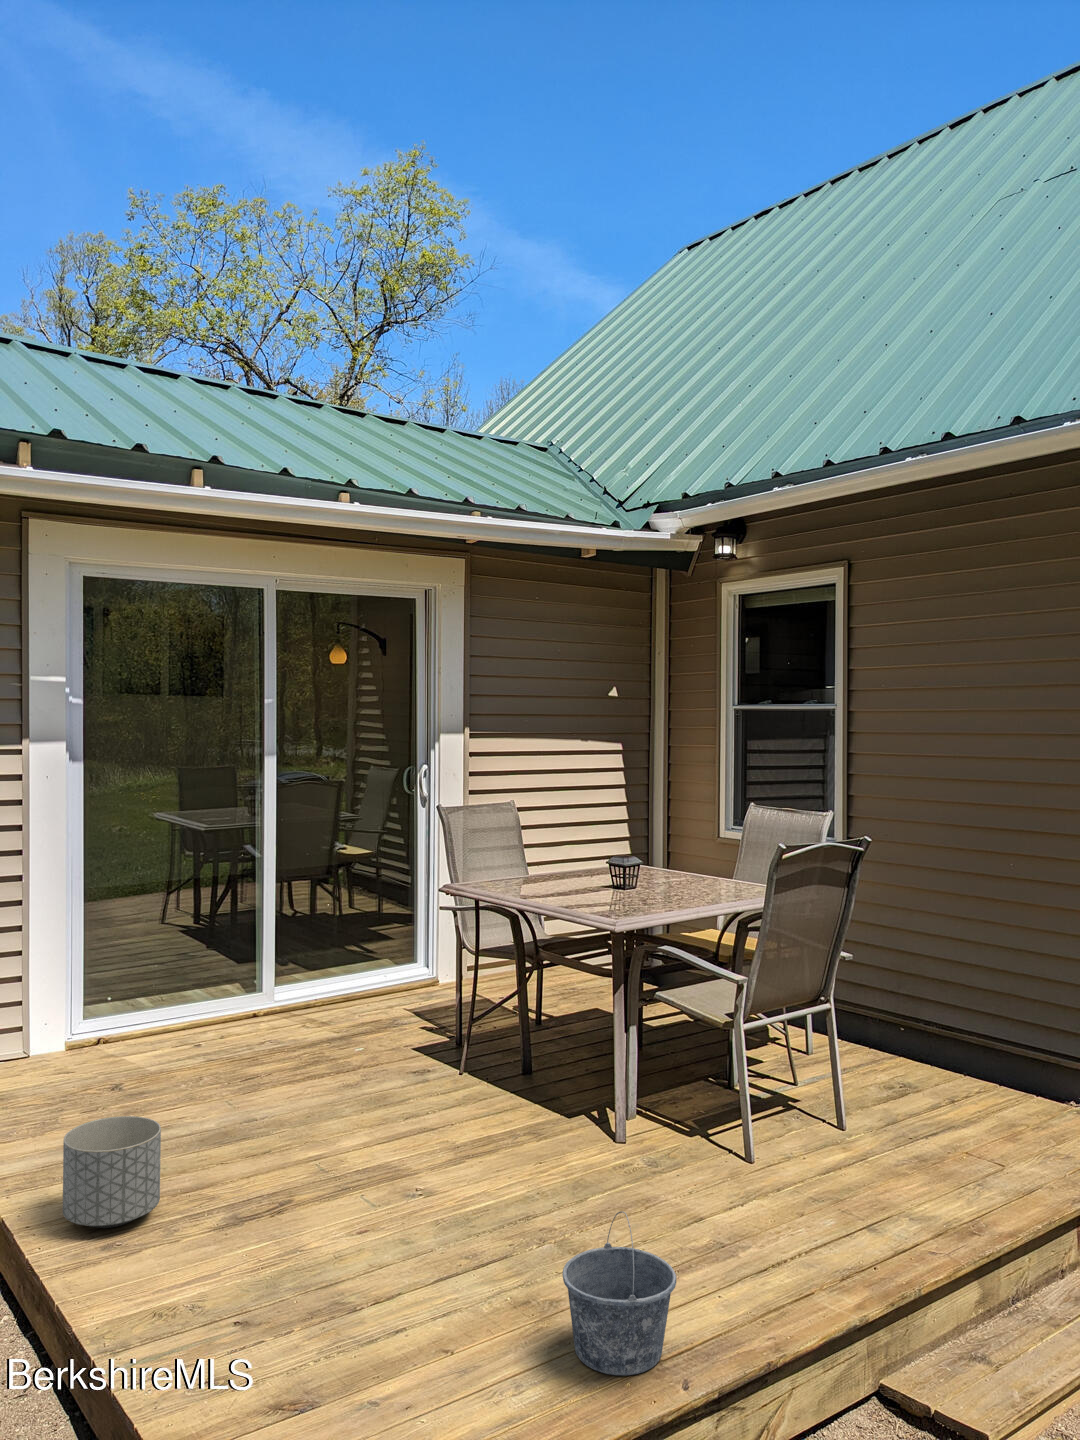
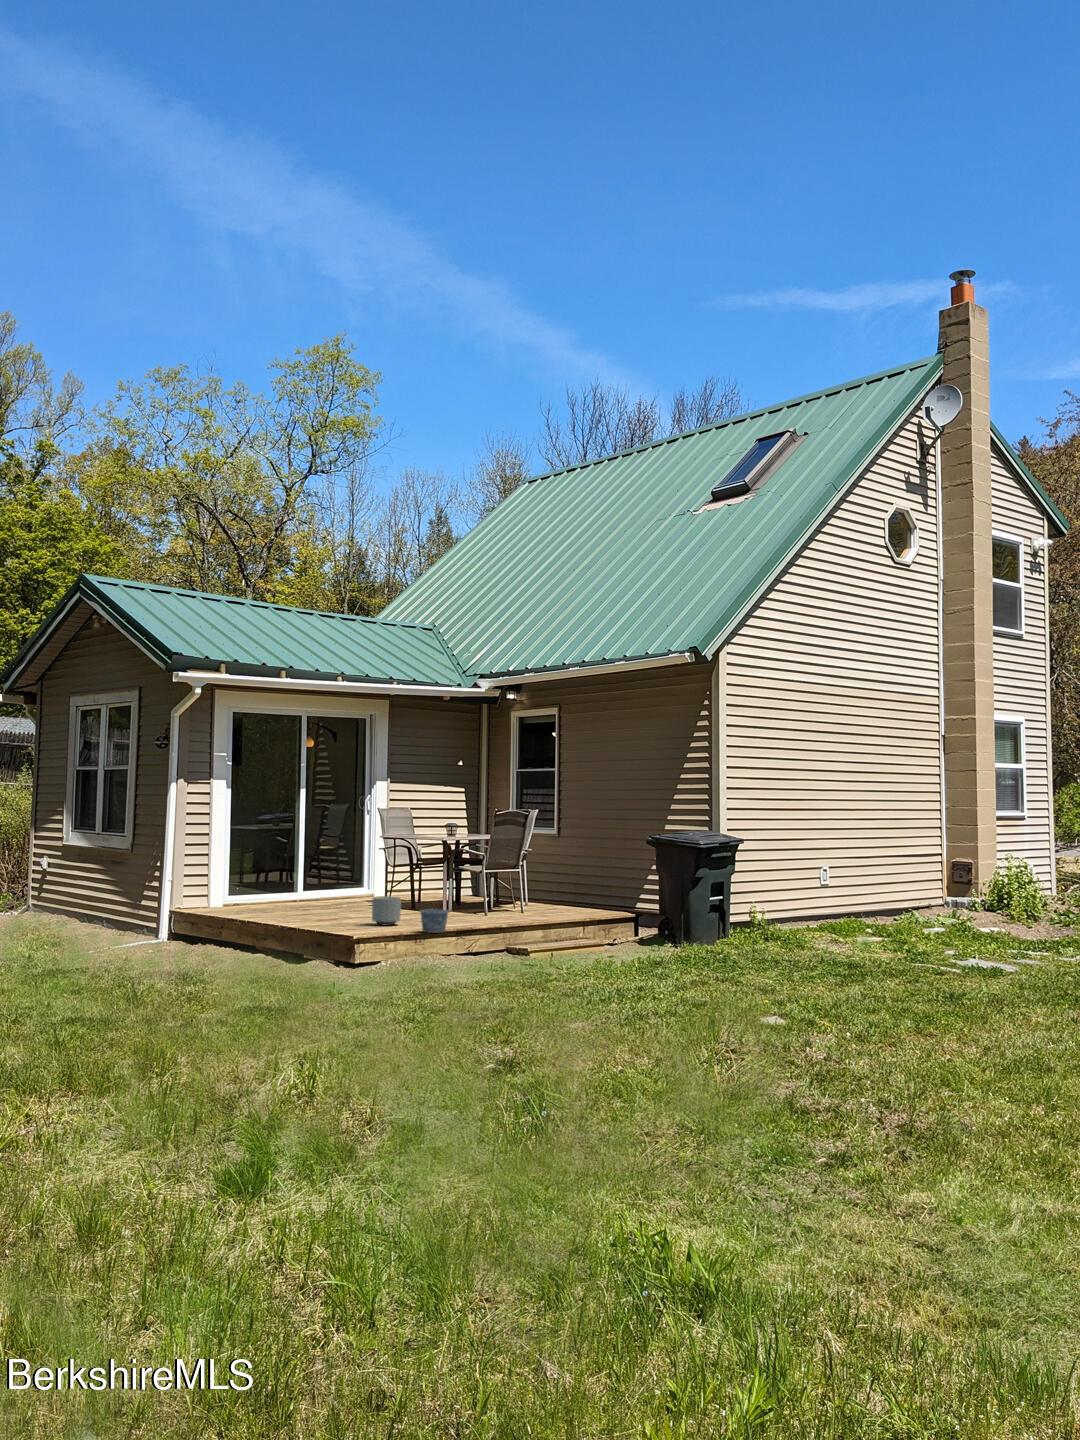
planter: present [63,1116,161,1228] -> present [372,896,401,925]

